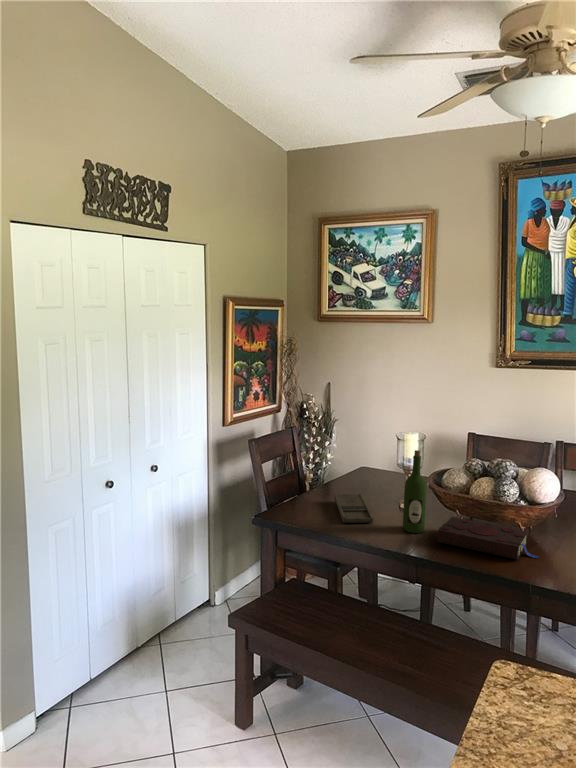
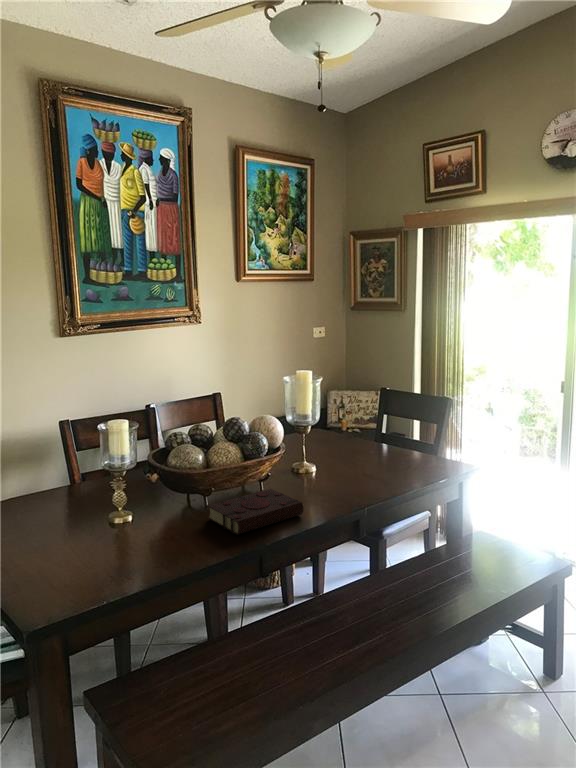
wine bottle: present [403,450,427,533] -> none [176,442,203,543]
tray: present [334,494,373,523] -> none [41,532,147,573]

